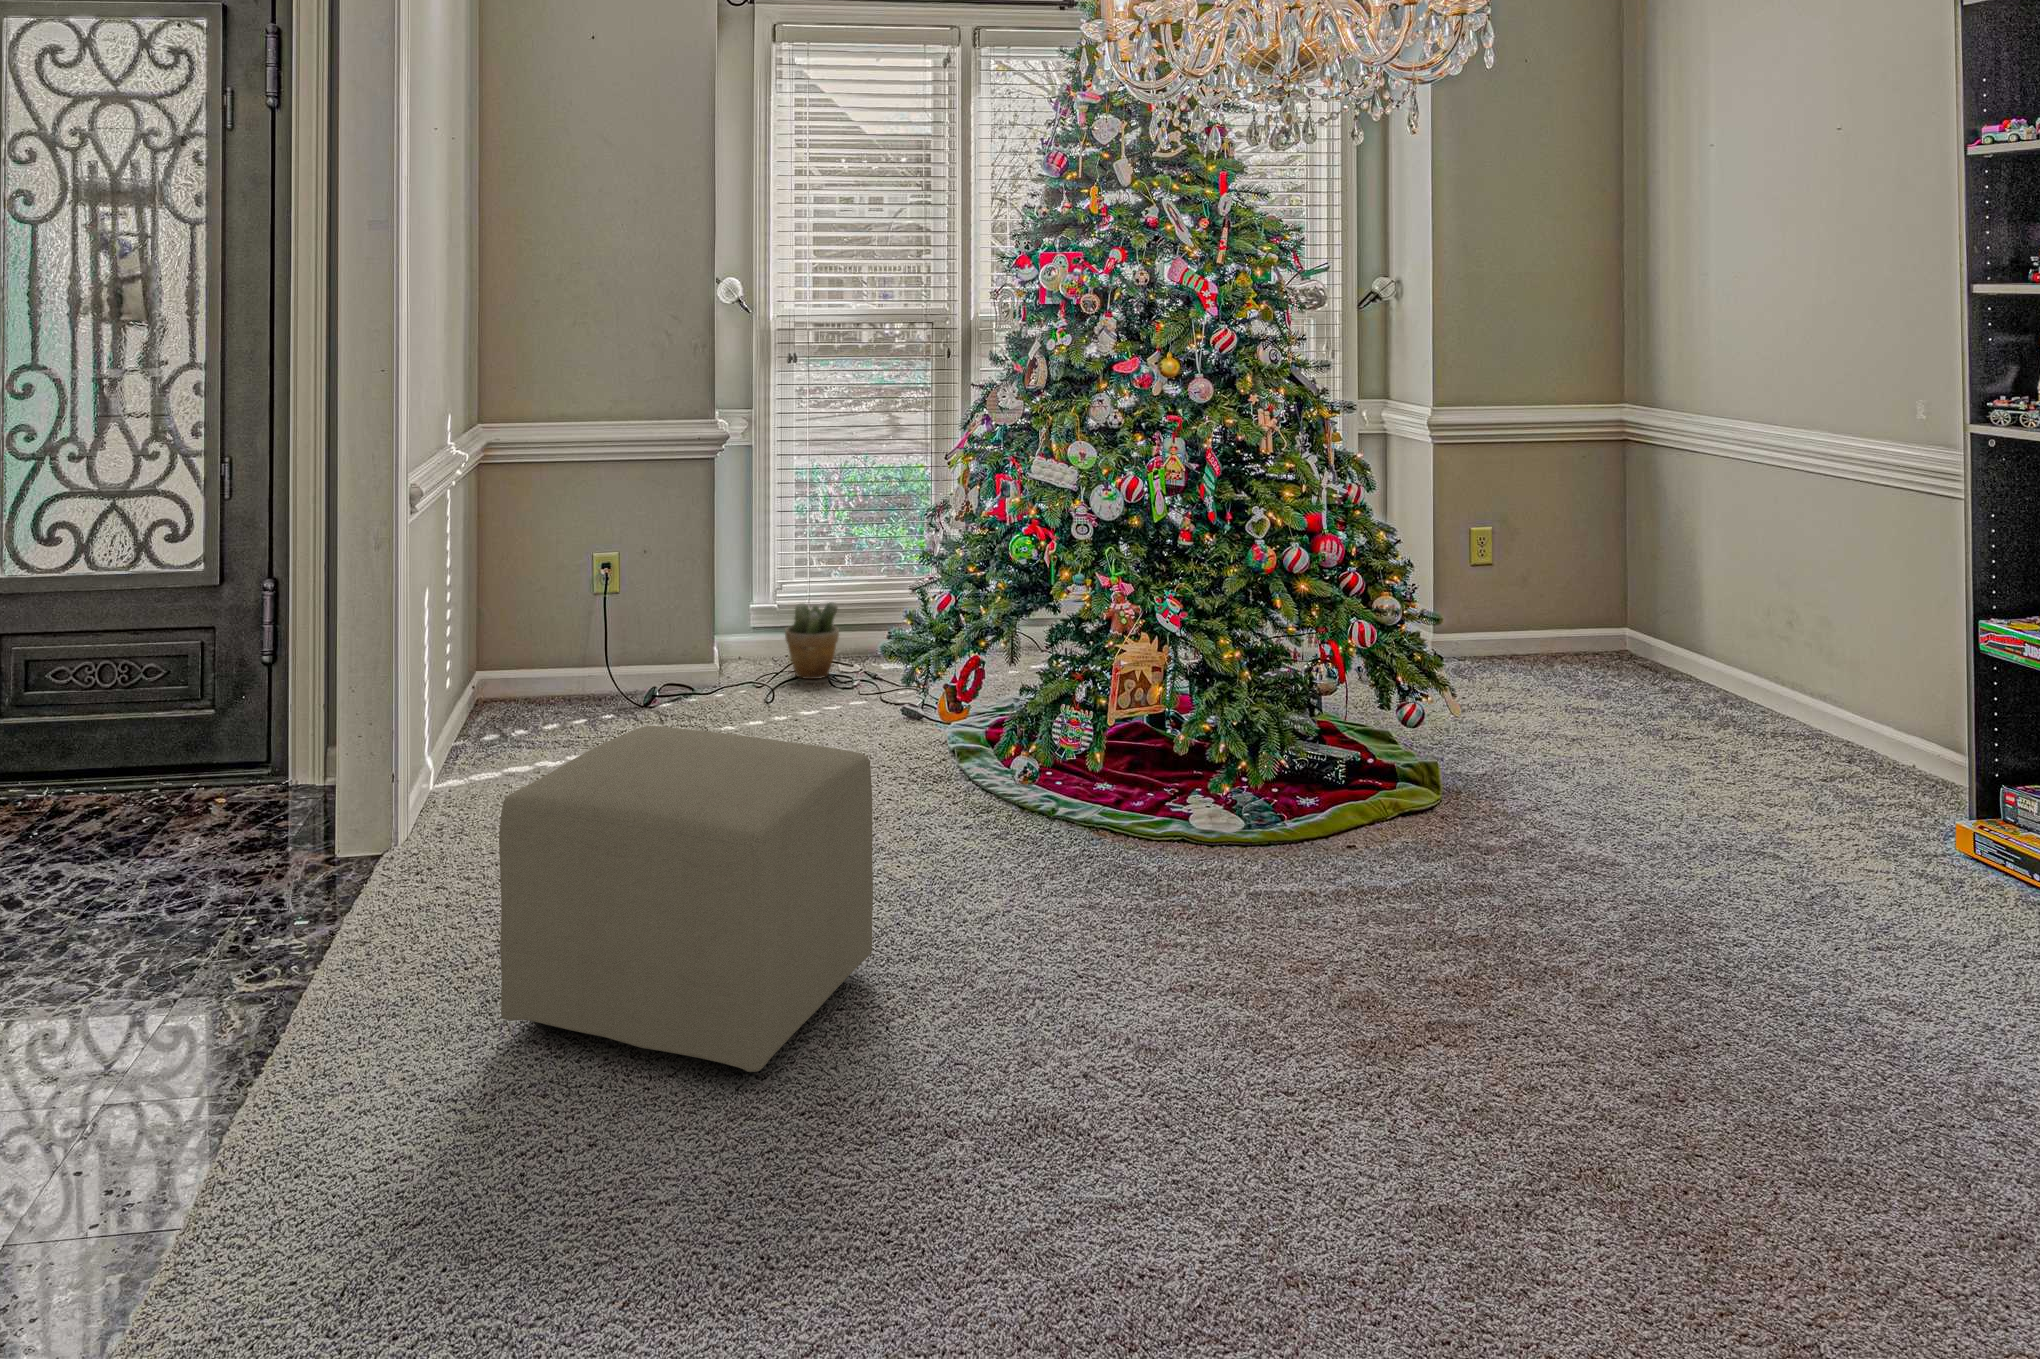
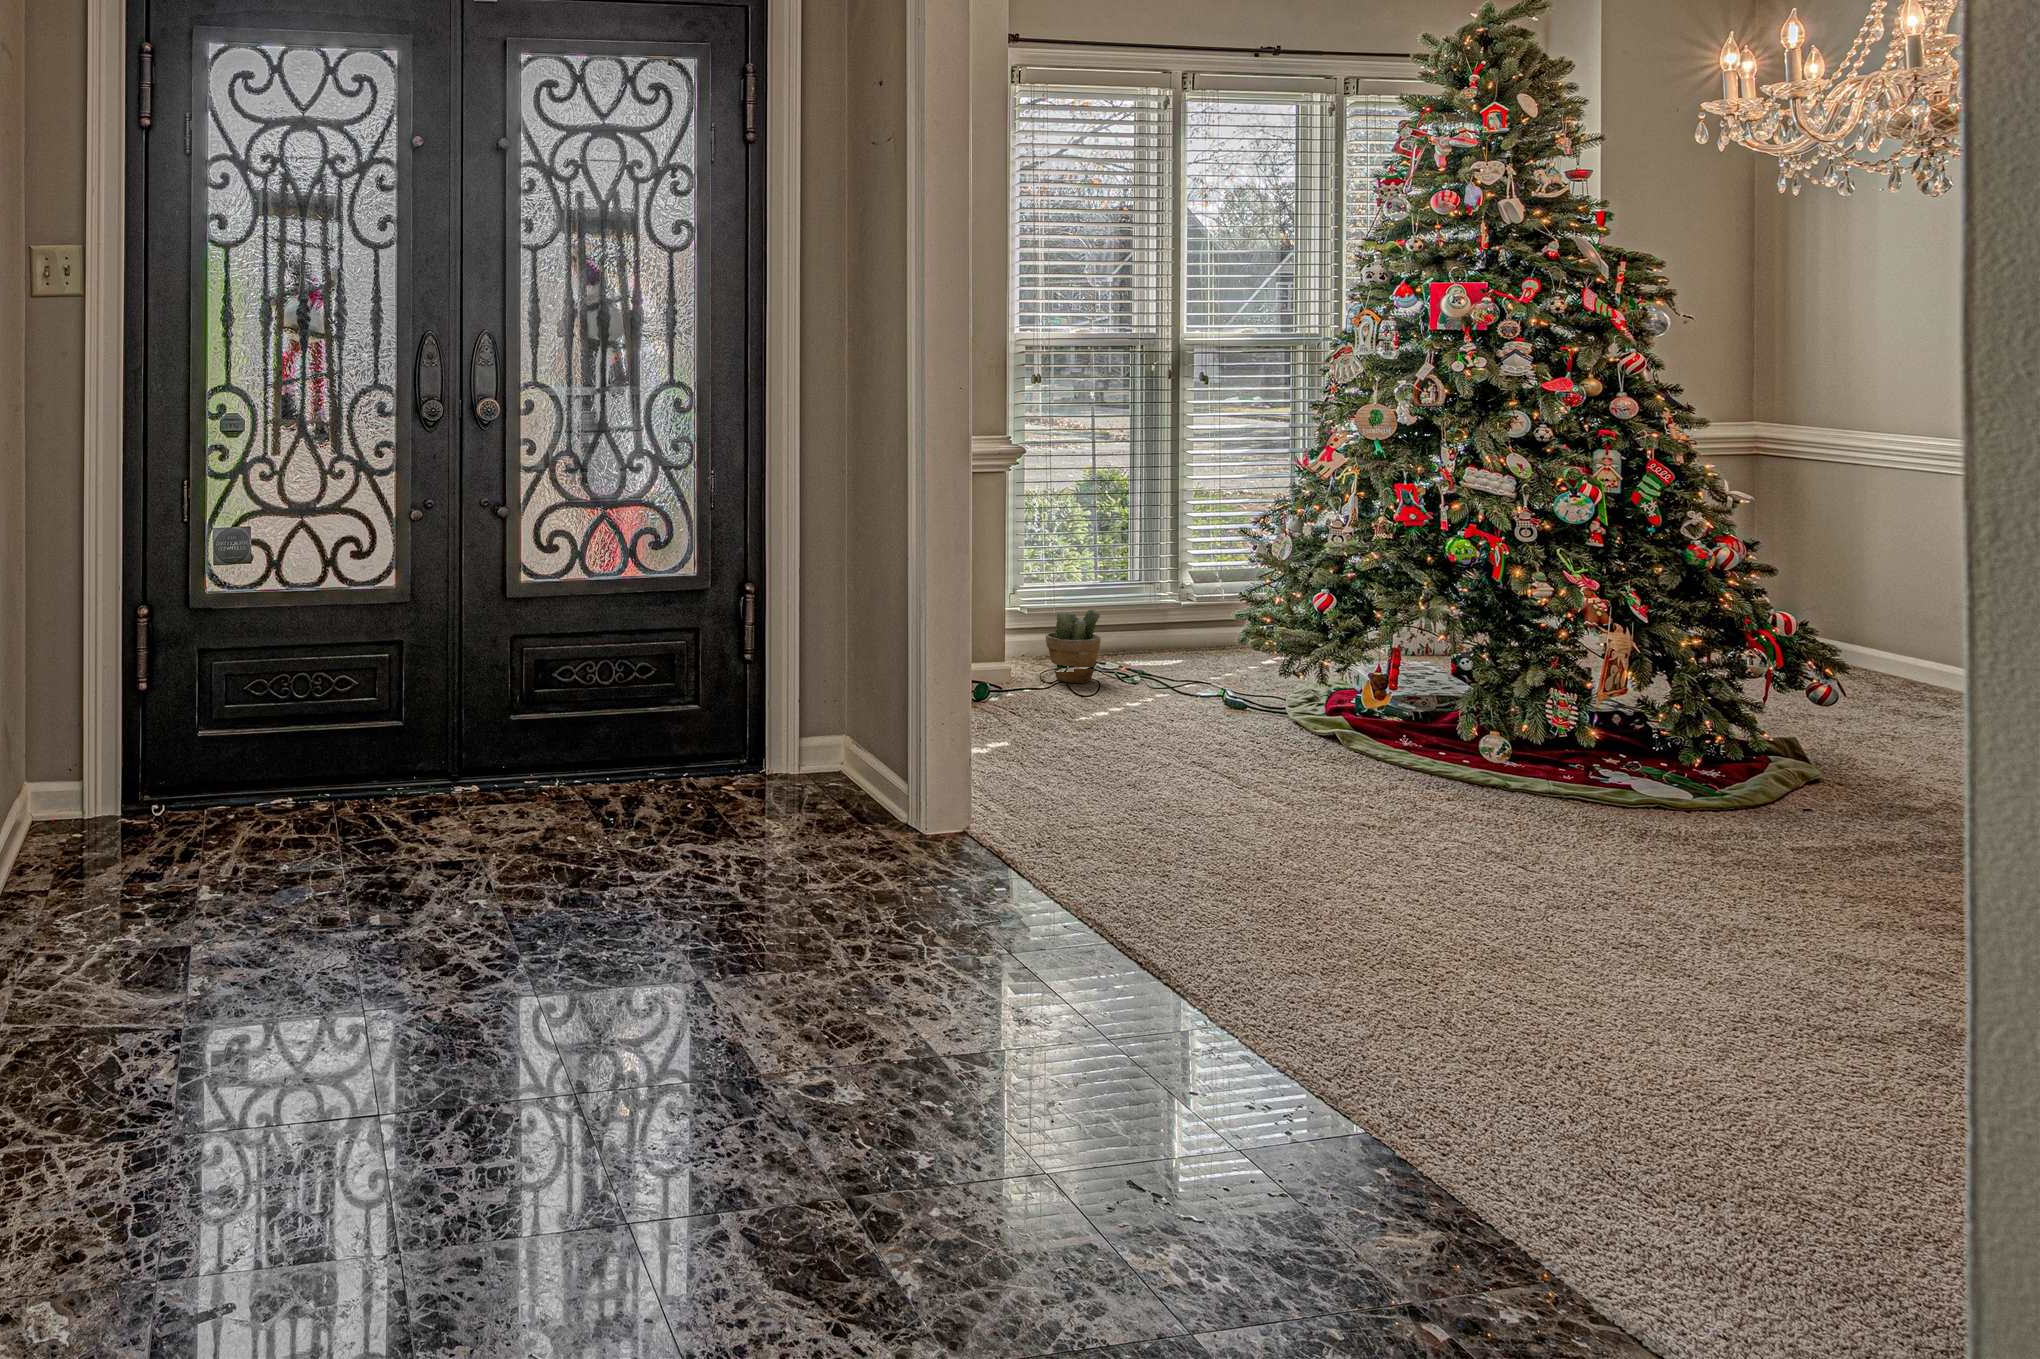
ottoman: present [499,726,873,1073] -> none [1333,686,1698,977]

